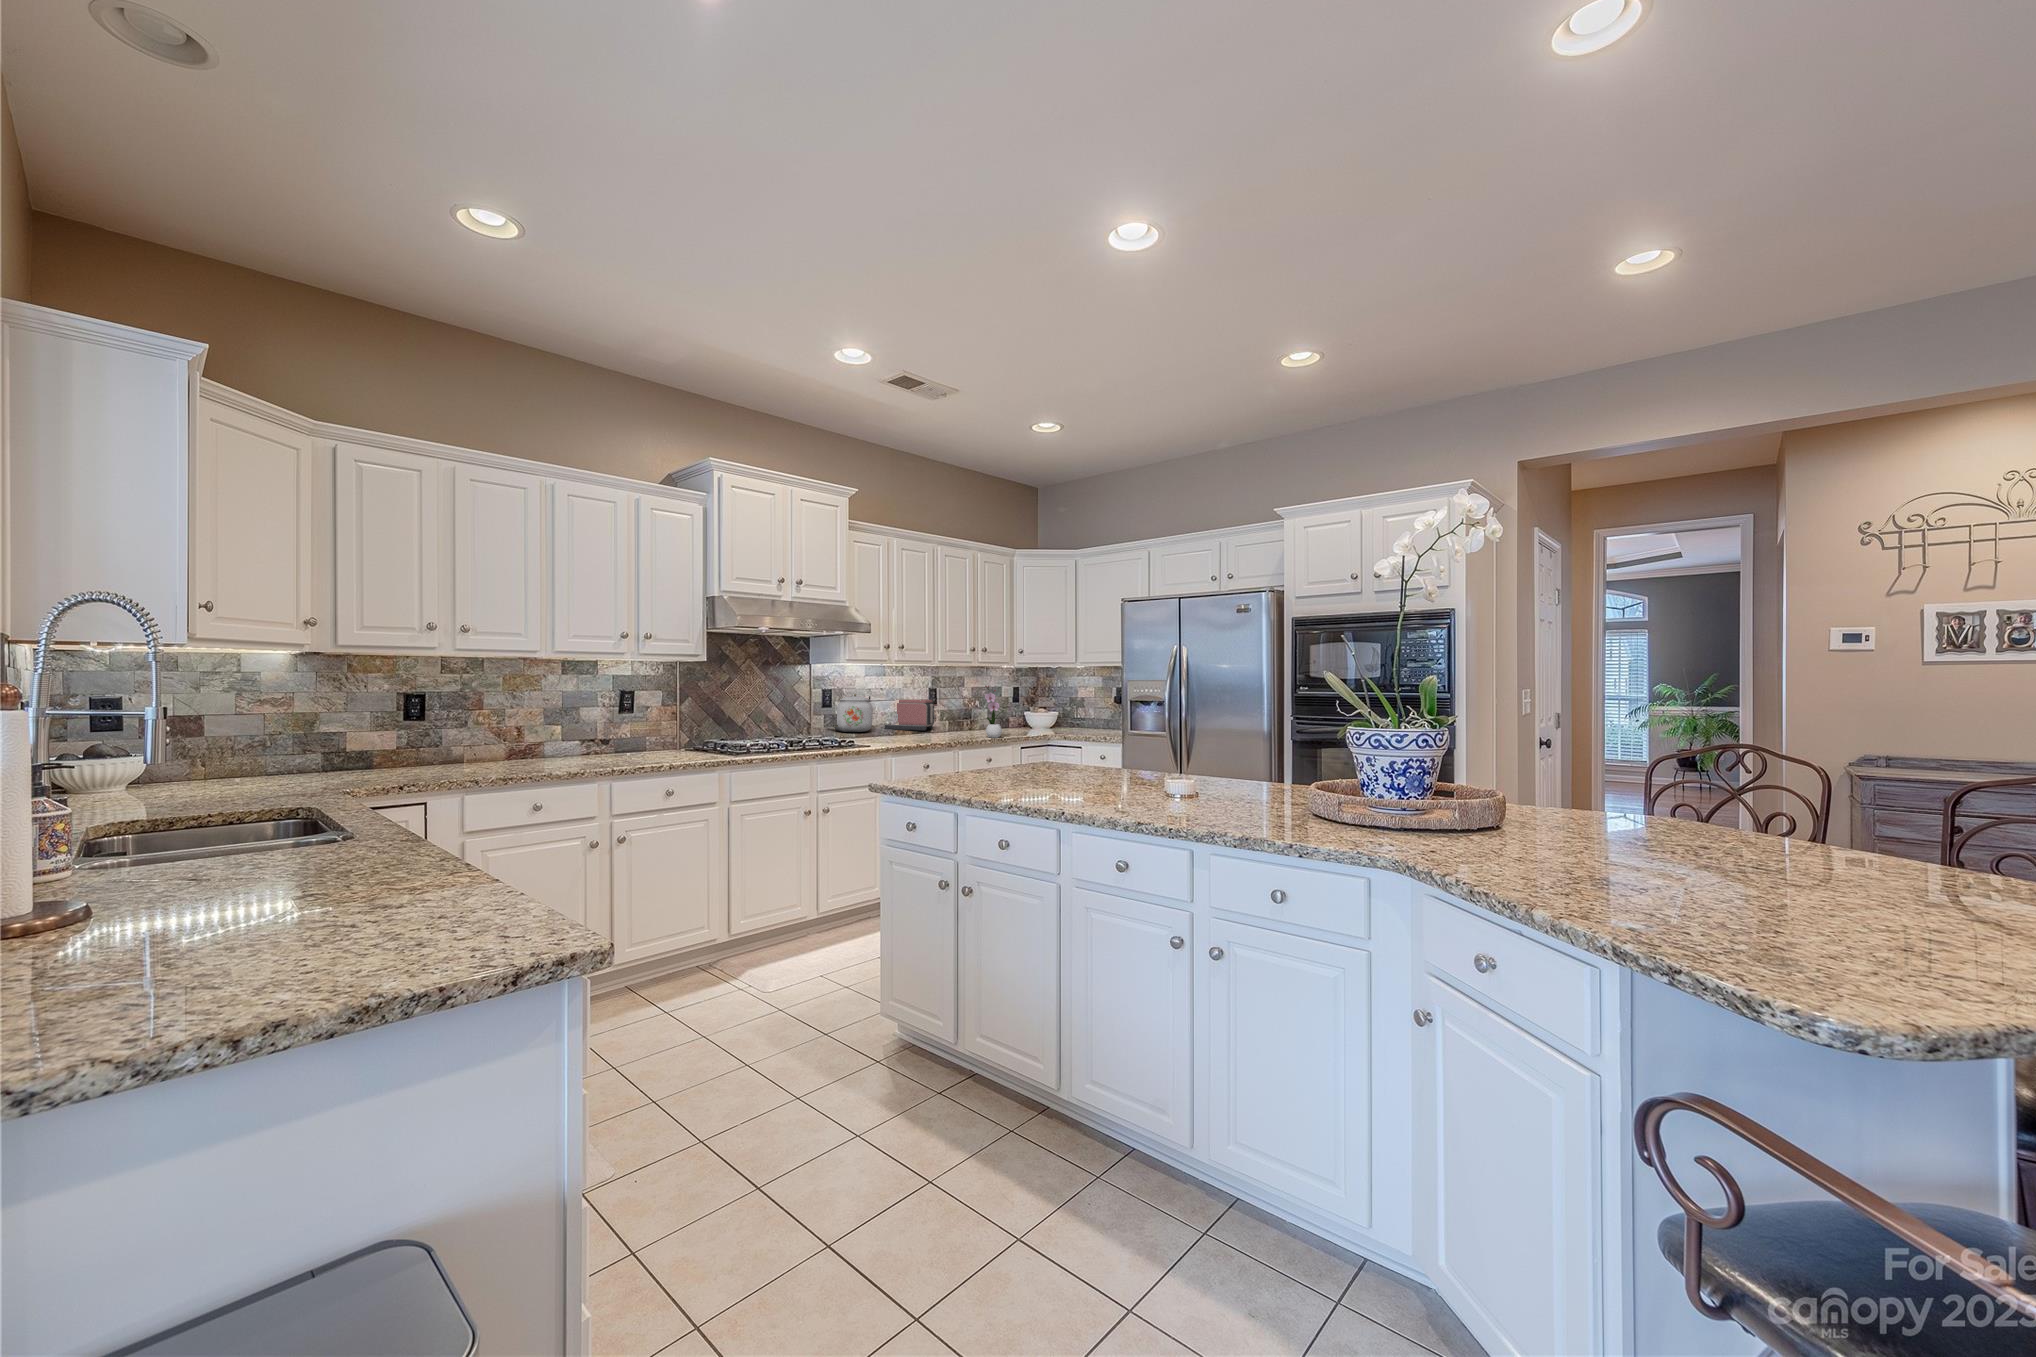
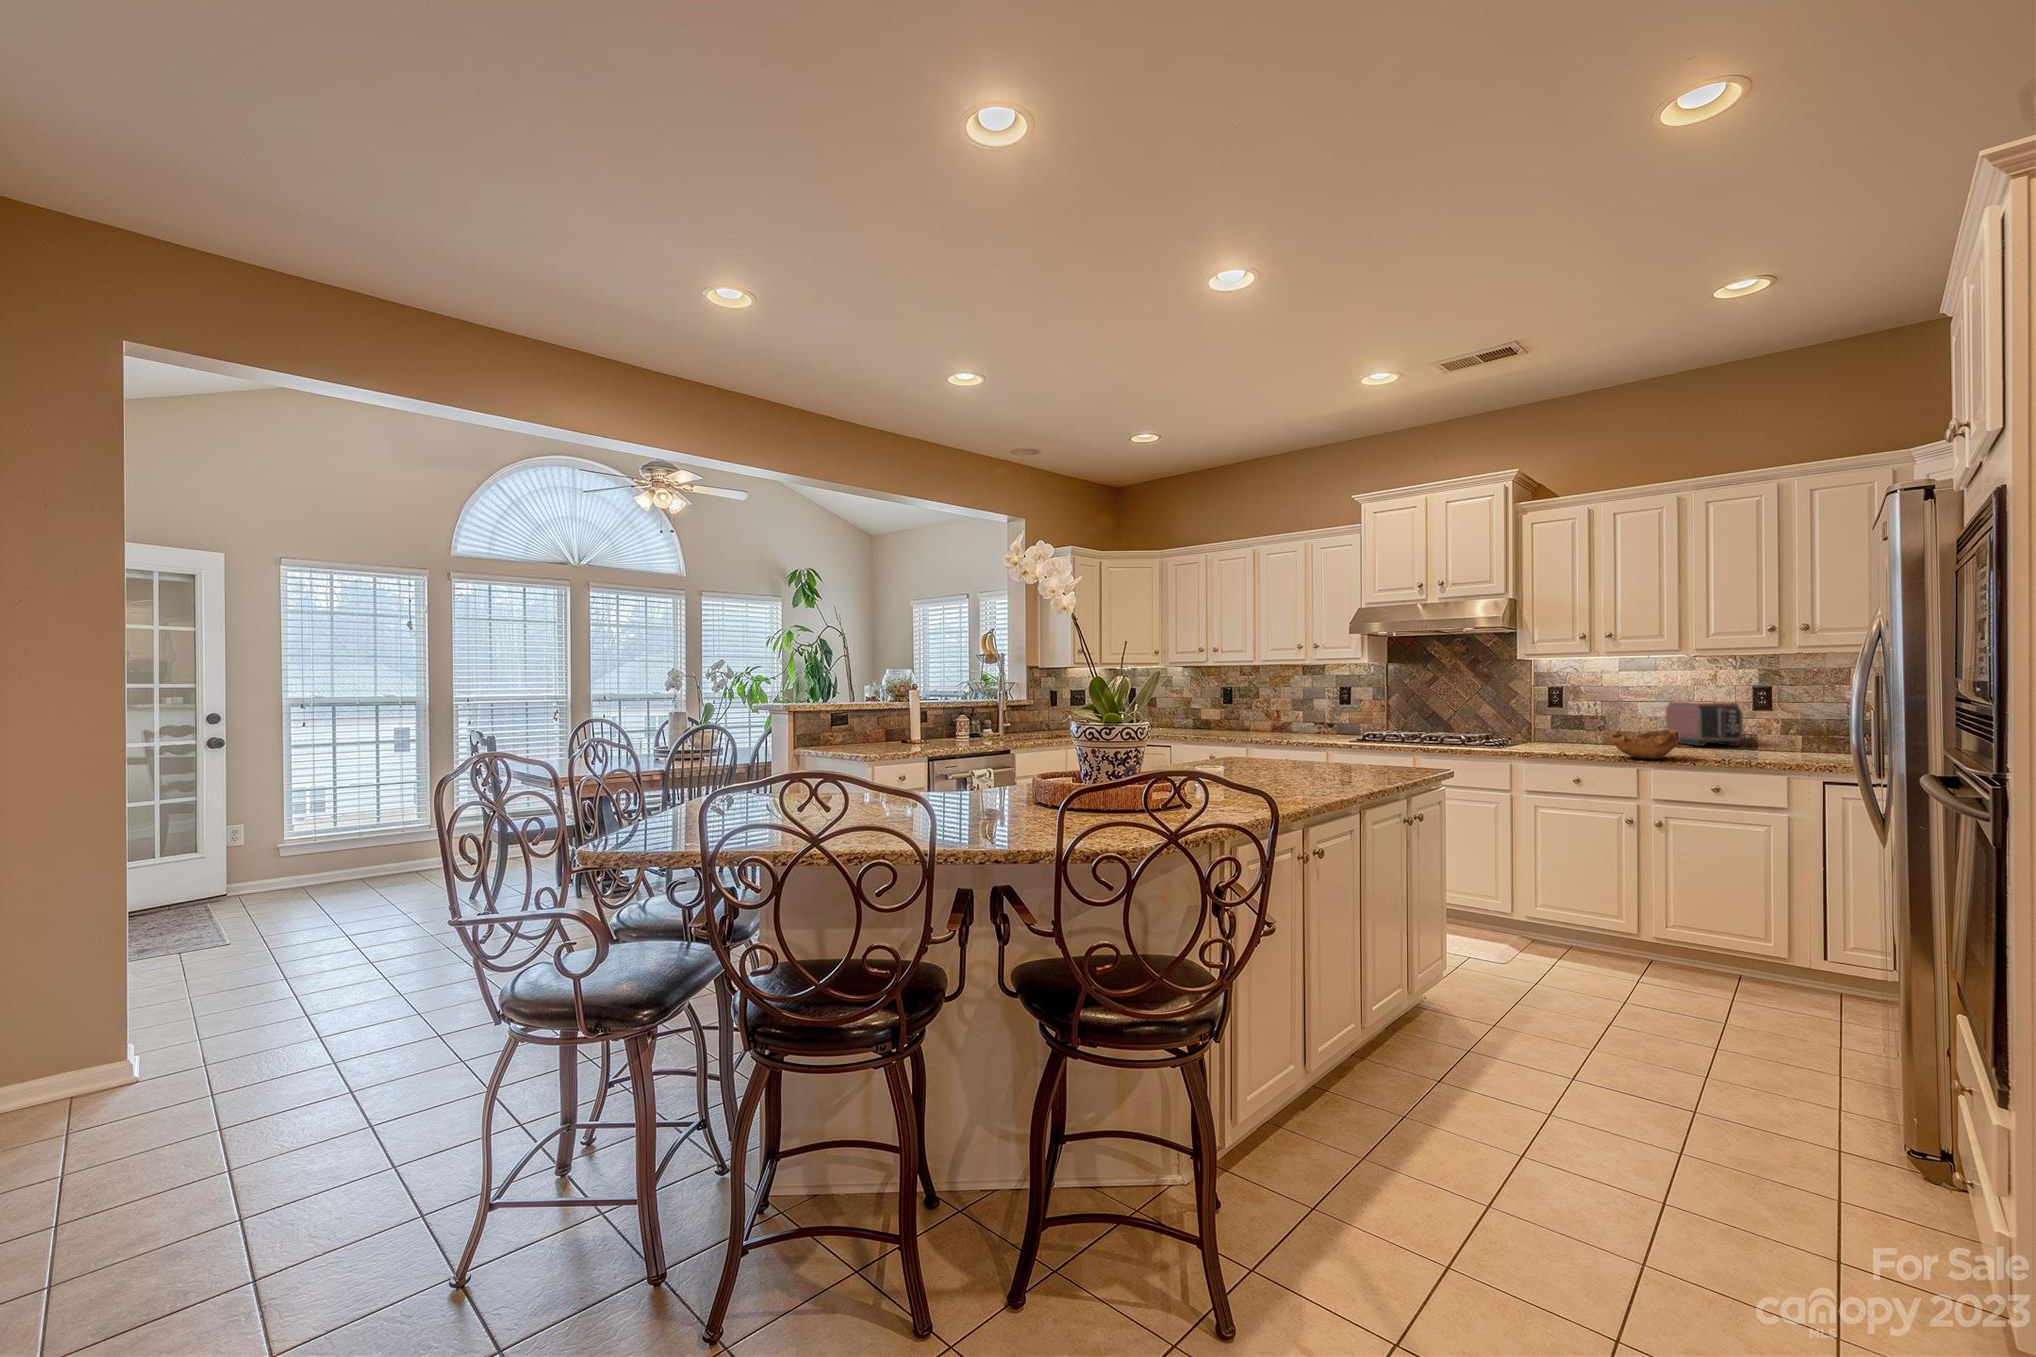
flower arrangement: present [985,686,1002,738] -> none [1741,680,1791,763]
kettle: present [834,694,873,732] -> none [1559,692,1632,739]
wooden bowl: none [939,721,975,743] -> present [1609,730,1679,759]

